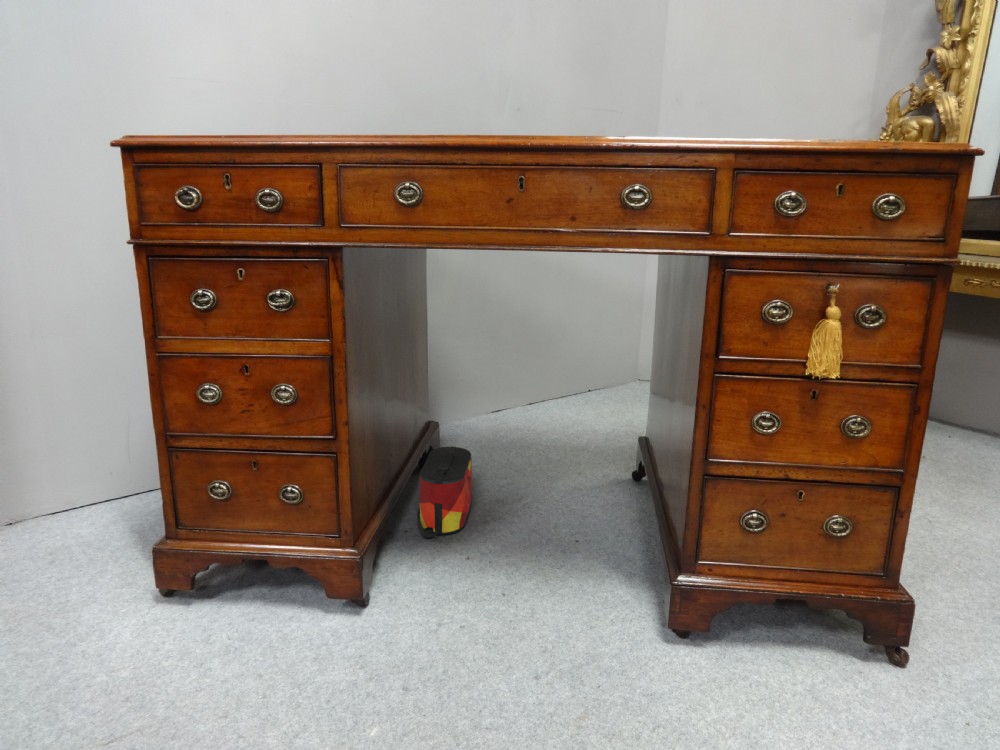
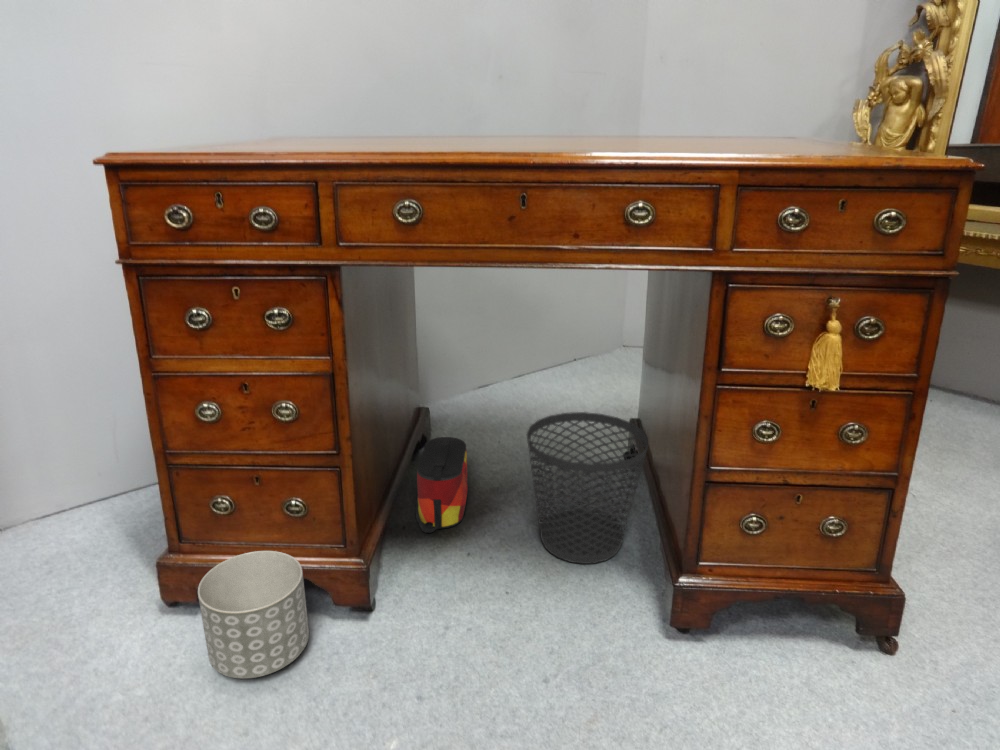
wastebasket: none [528,420,651,572] -> present [527,412,648,564]
planter: none [185,535,296,660] -> present [198,551,309,679]

